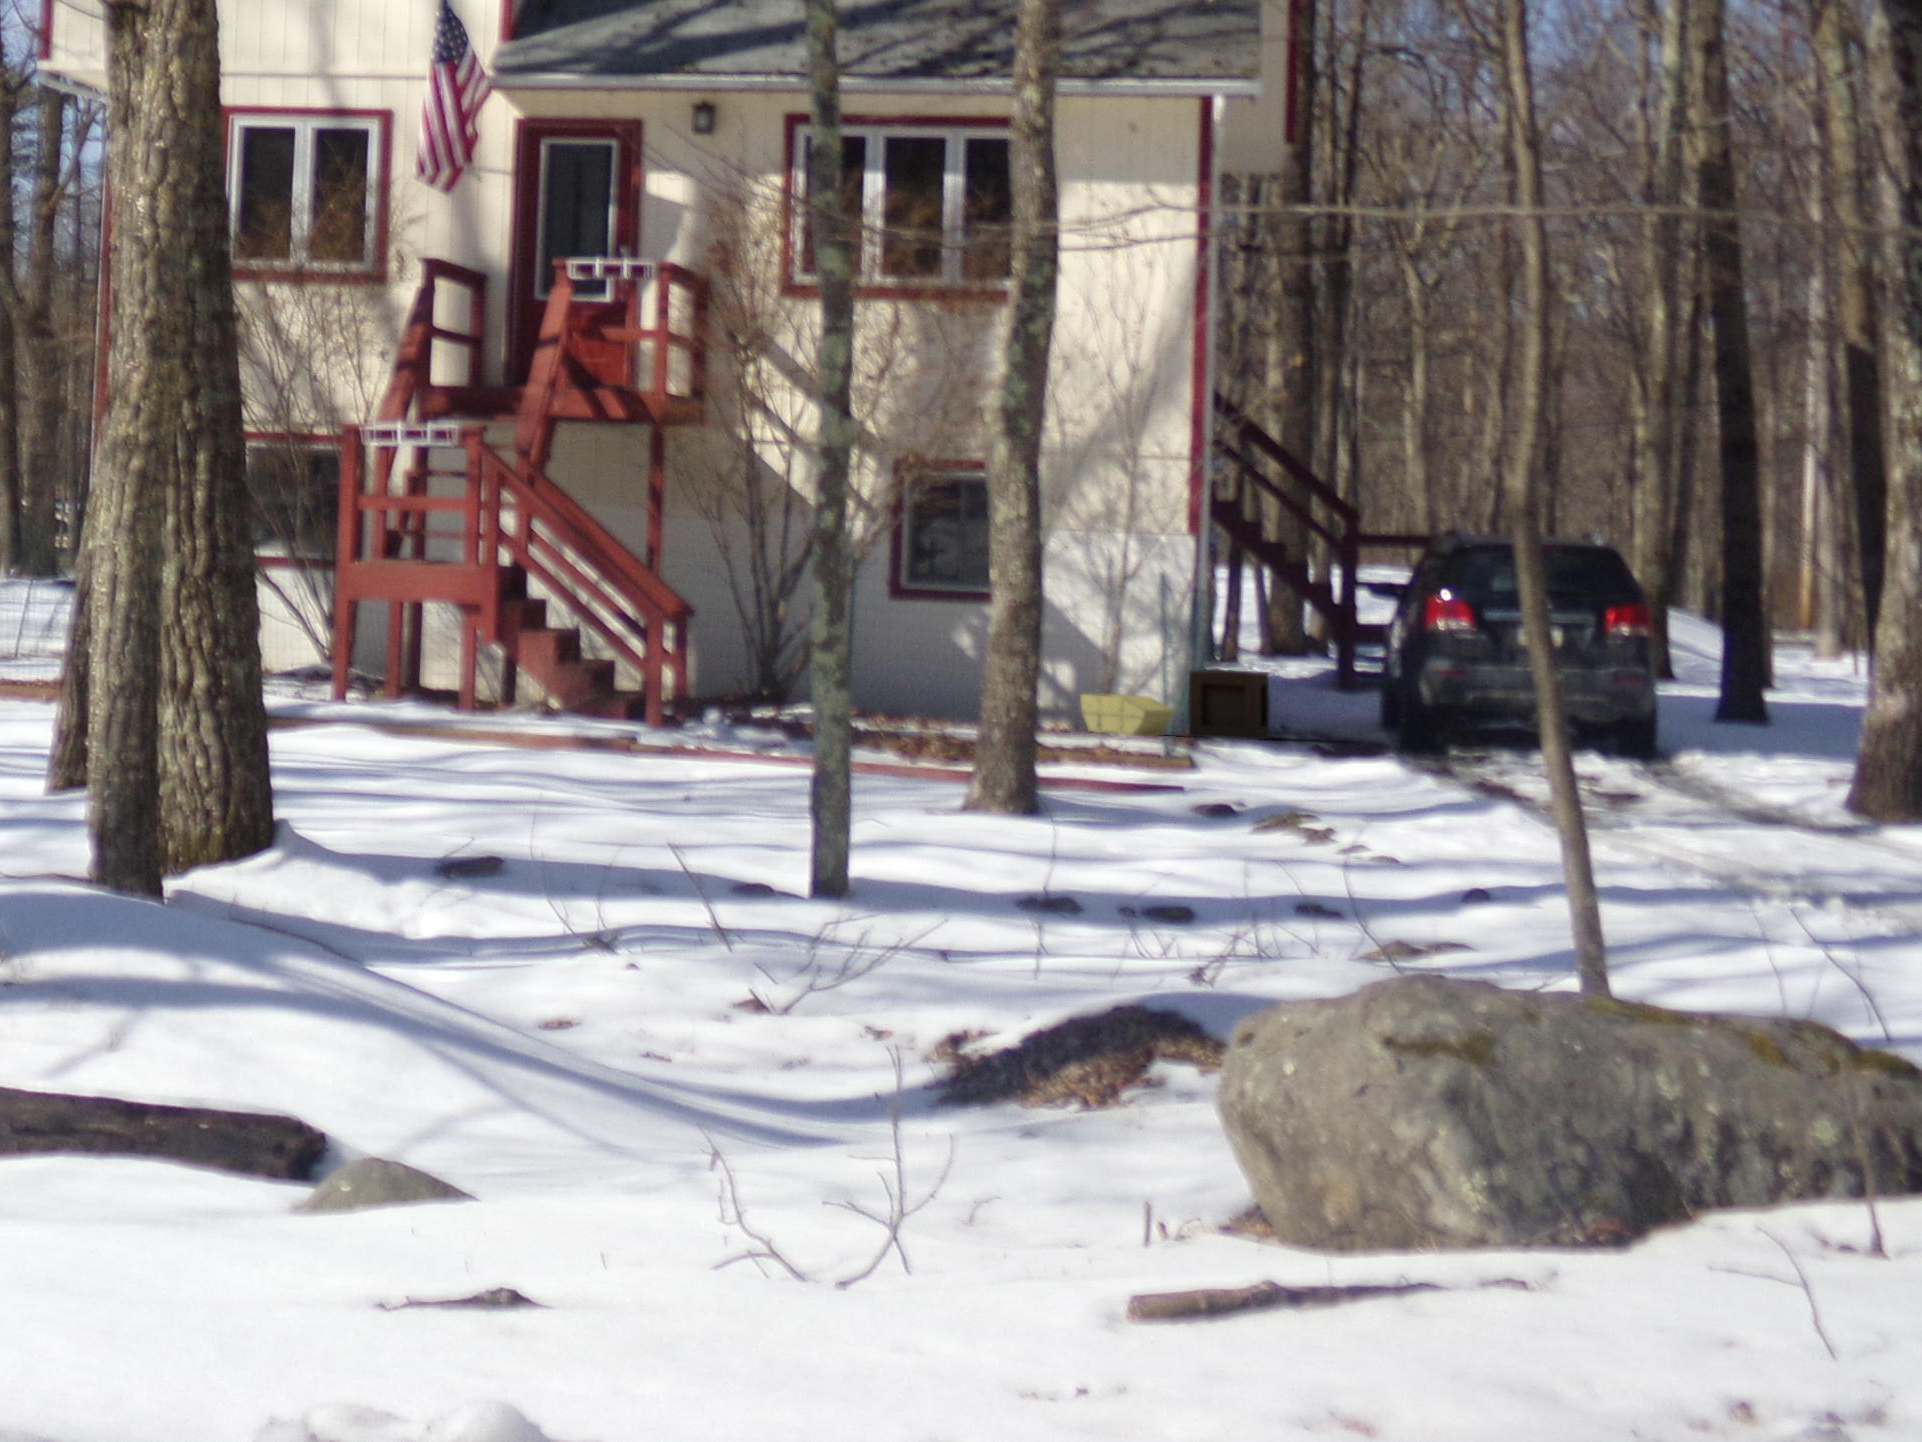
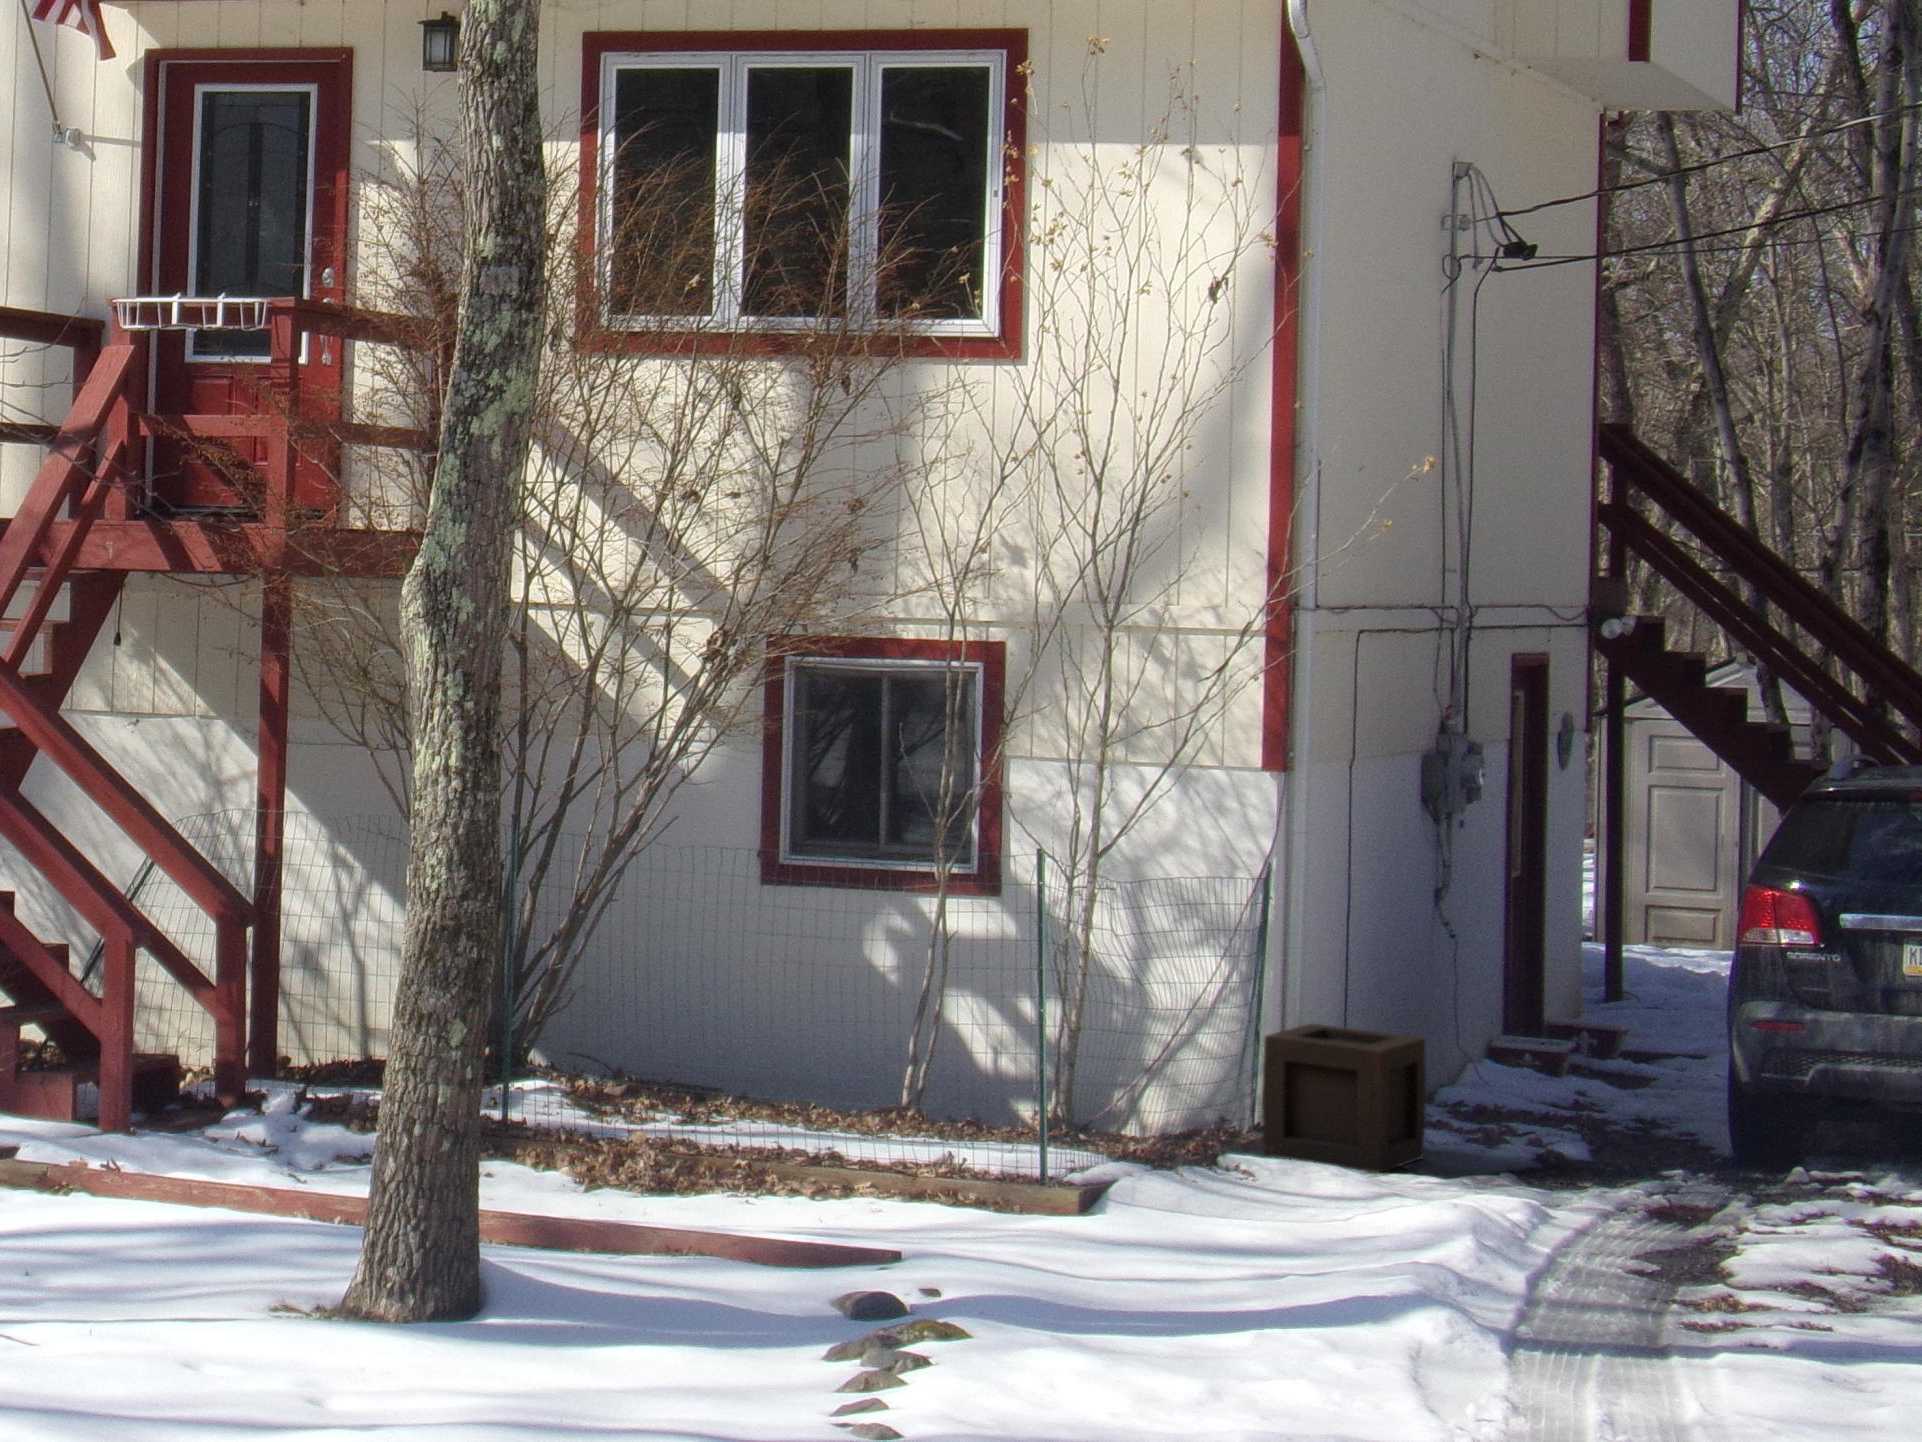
storage bin: present [1080,693,1173,736] -> none [1067,1066,1224,1160]

